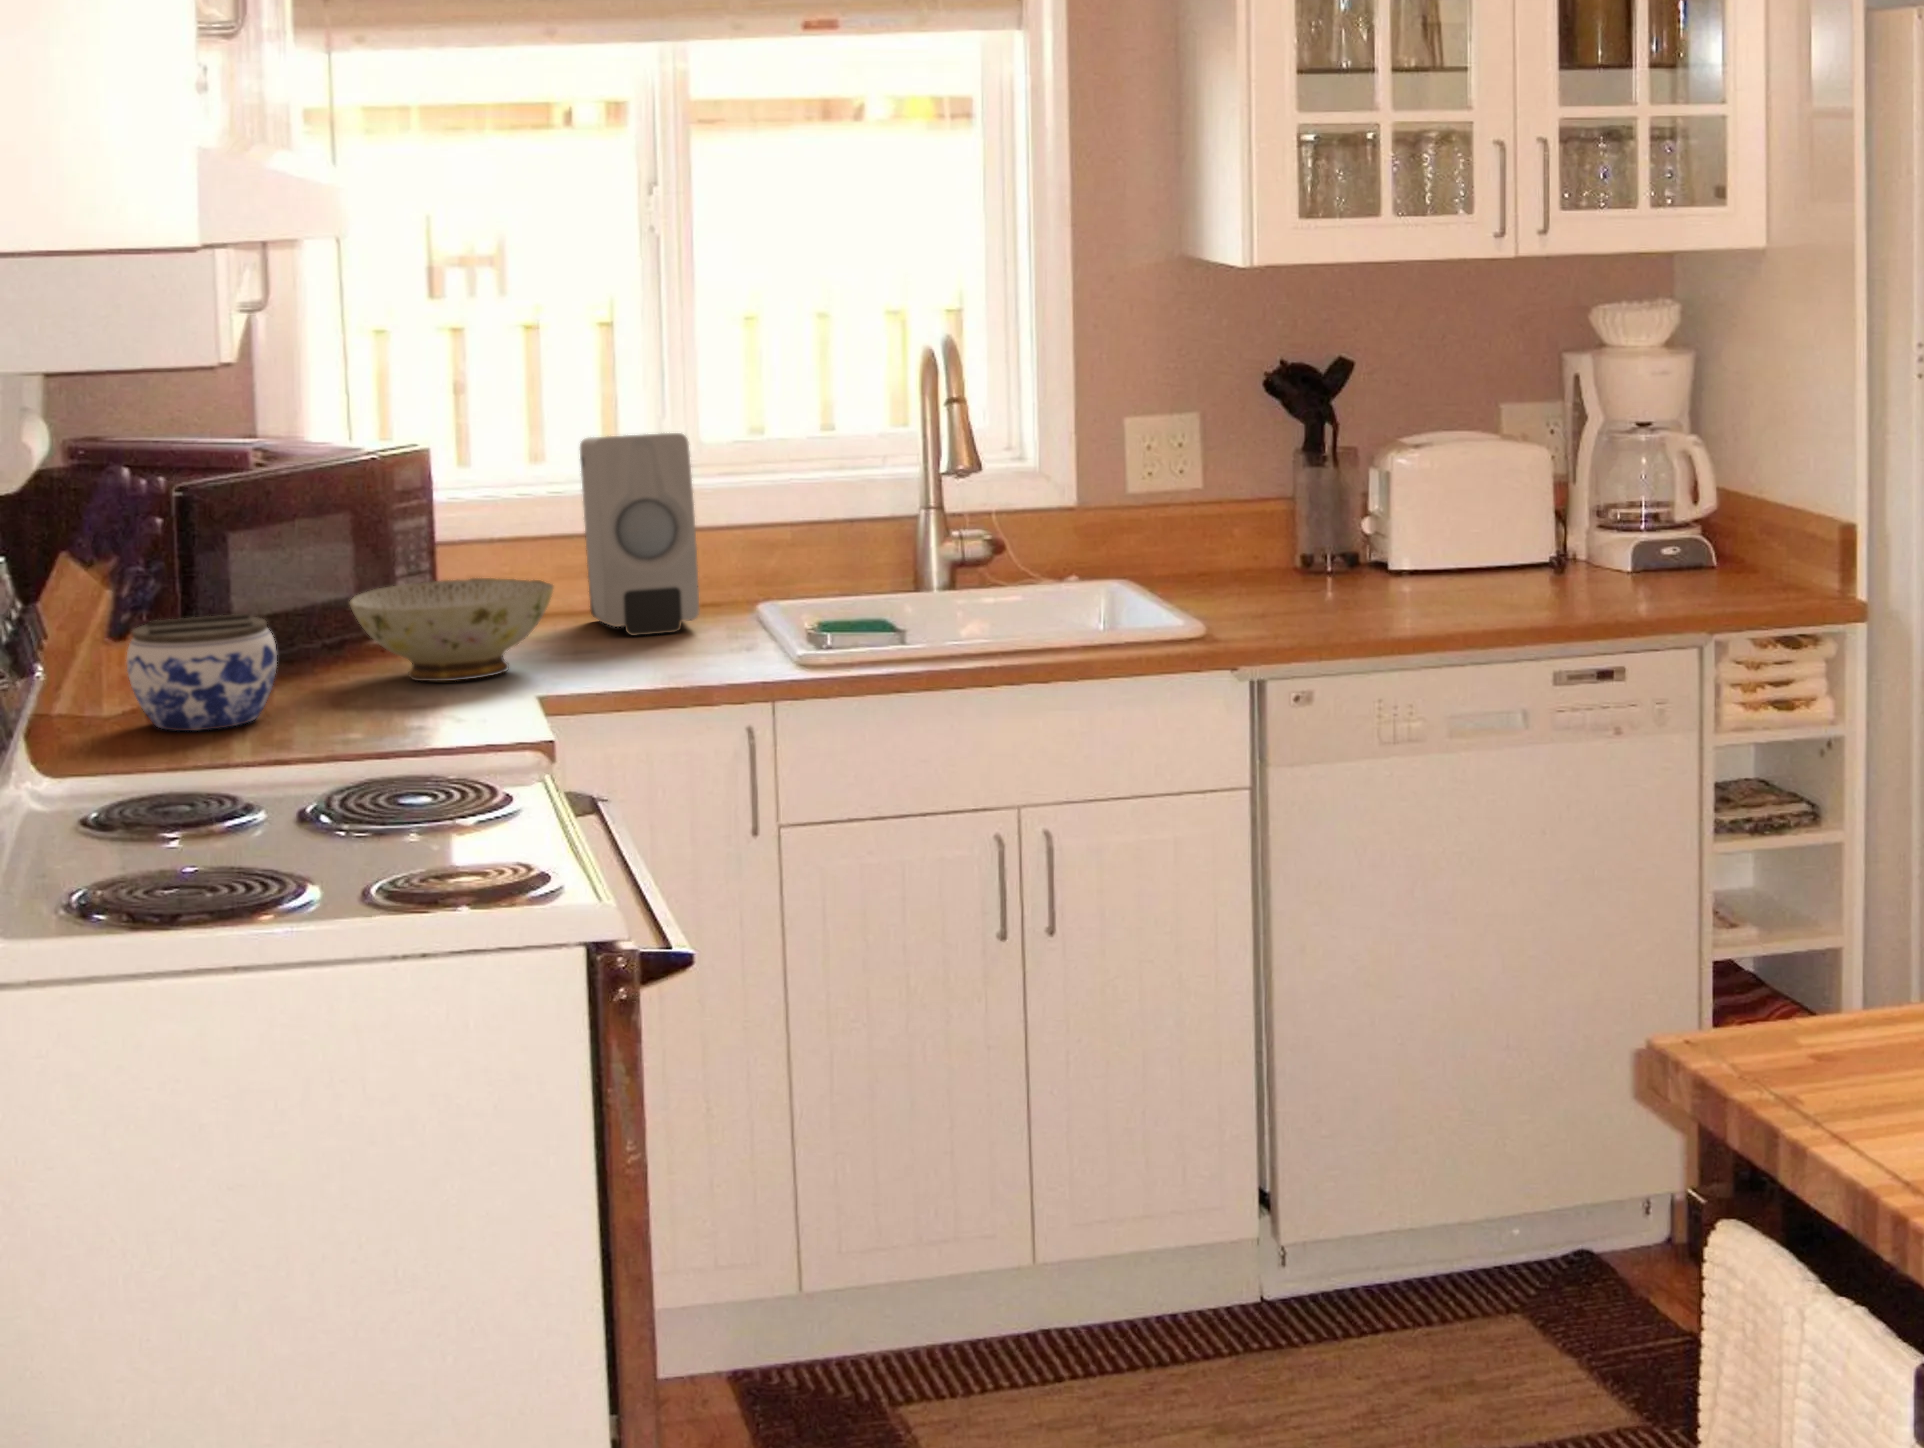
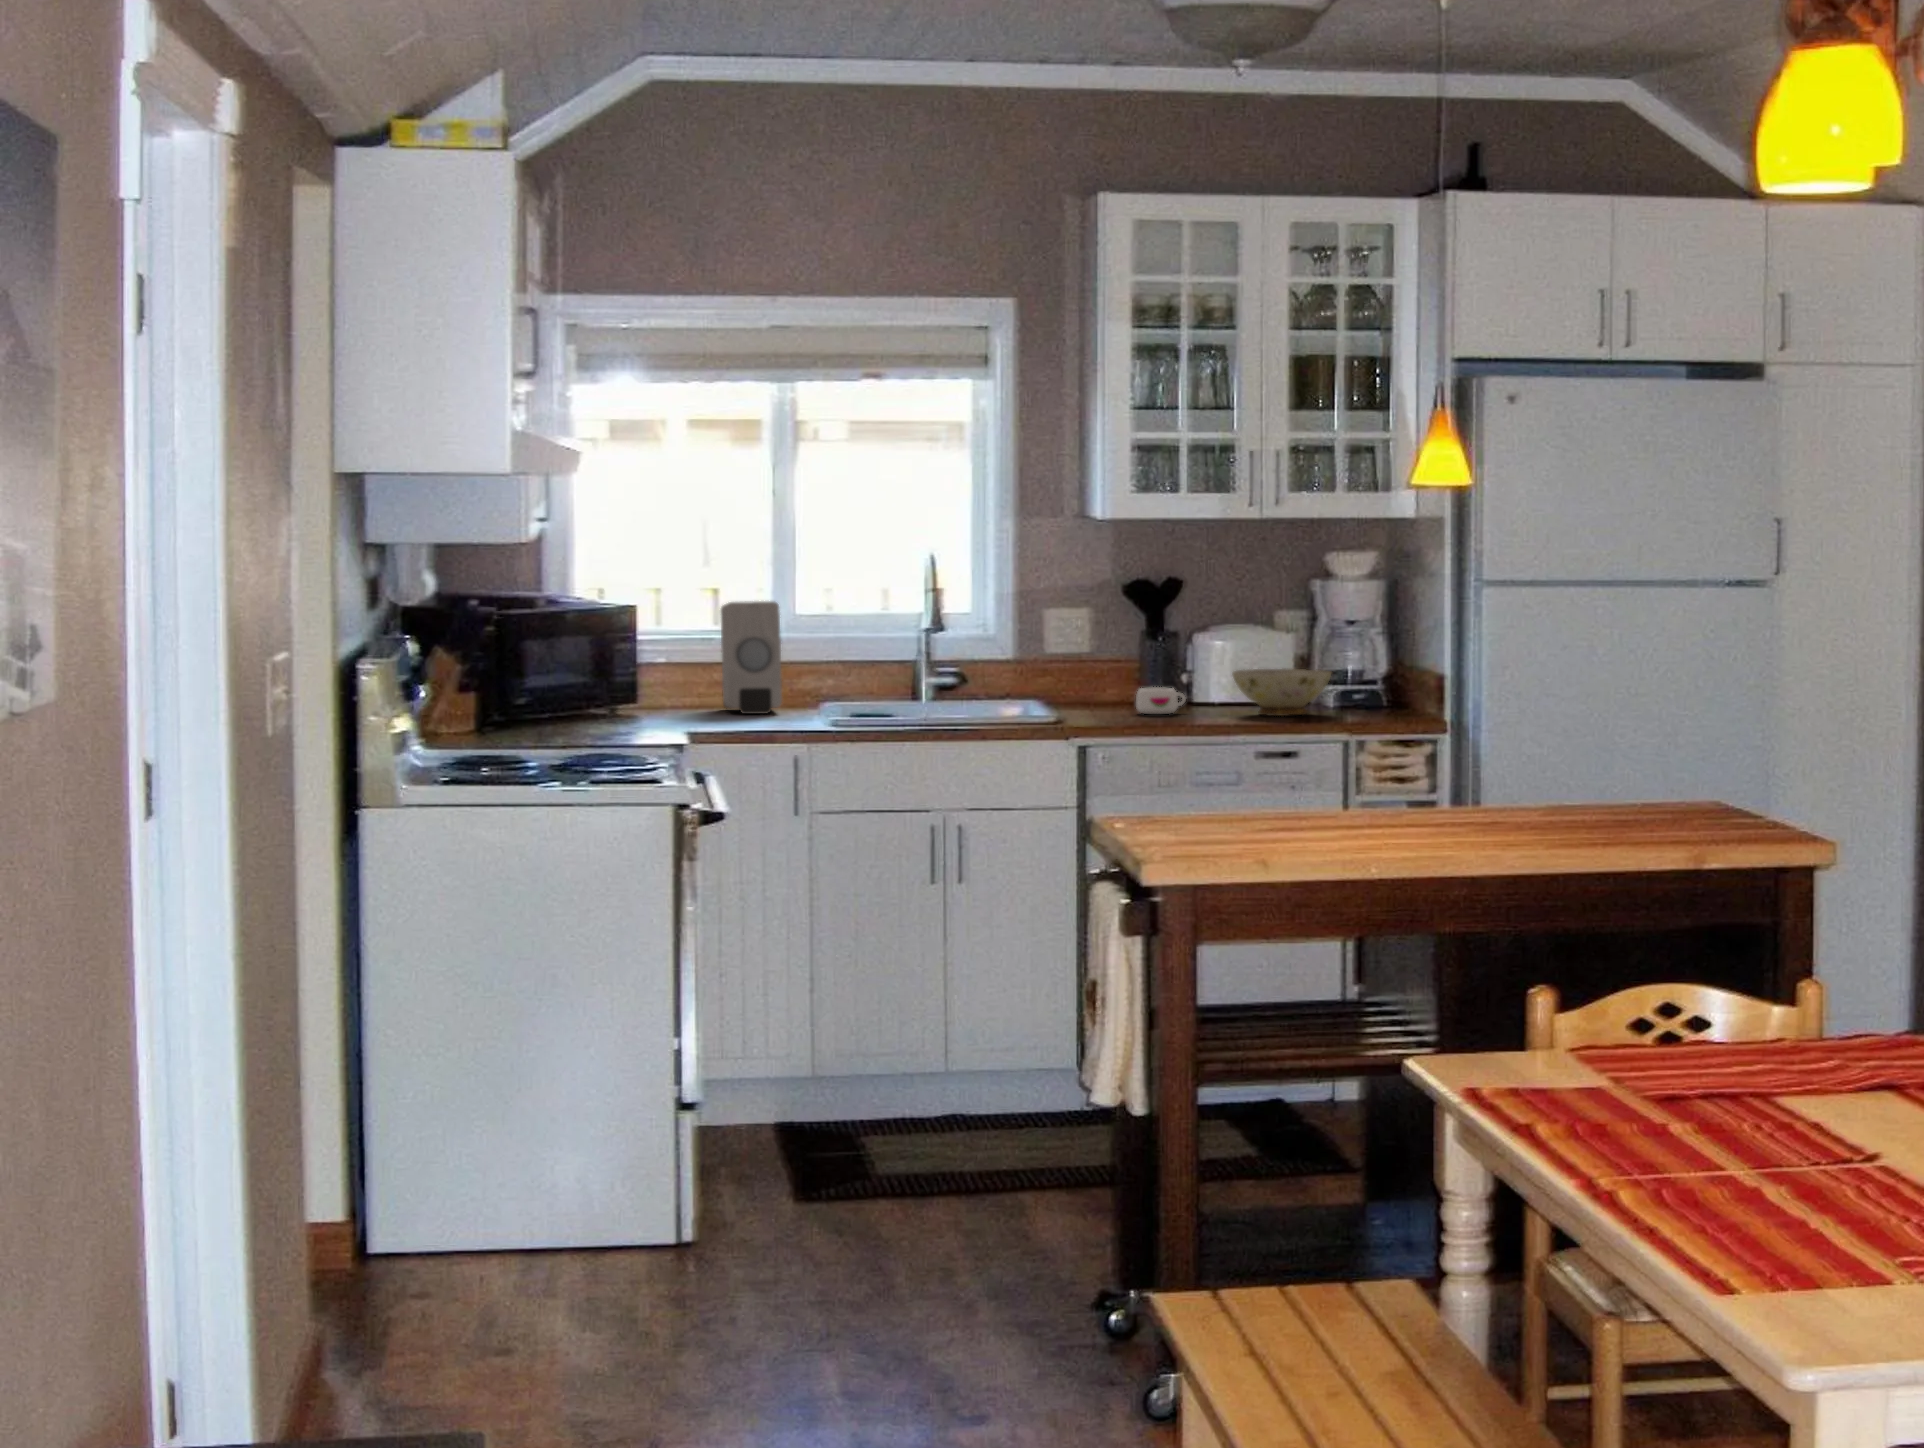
mug: none [1314,553,1396,602] -> present [1136,687,1185,714]
ceramic bowl: present [350,578,553,681] -> present [1233,669,1331,716]
jar: present [127,614,277,731] -> none [476,678,551,734]

